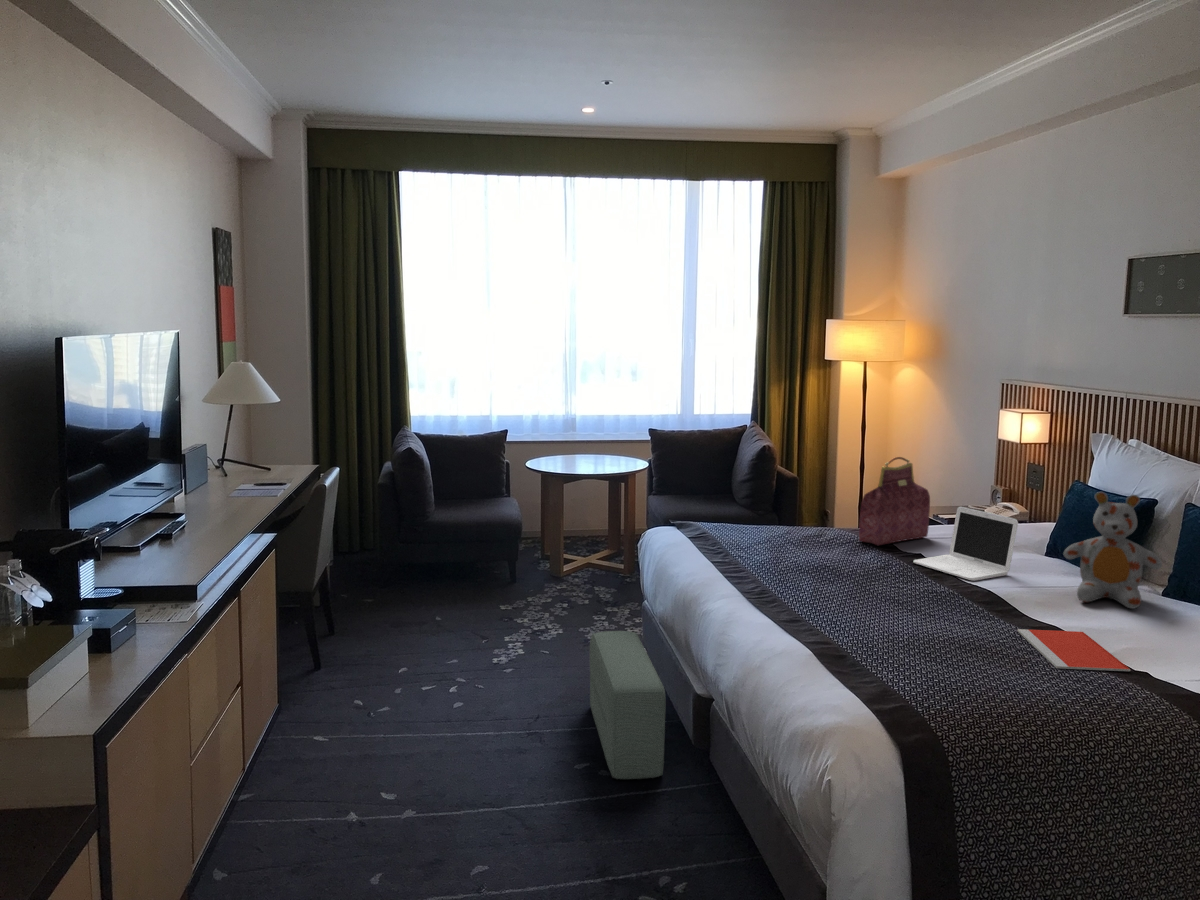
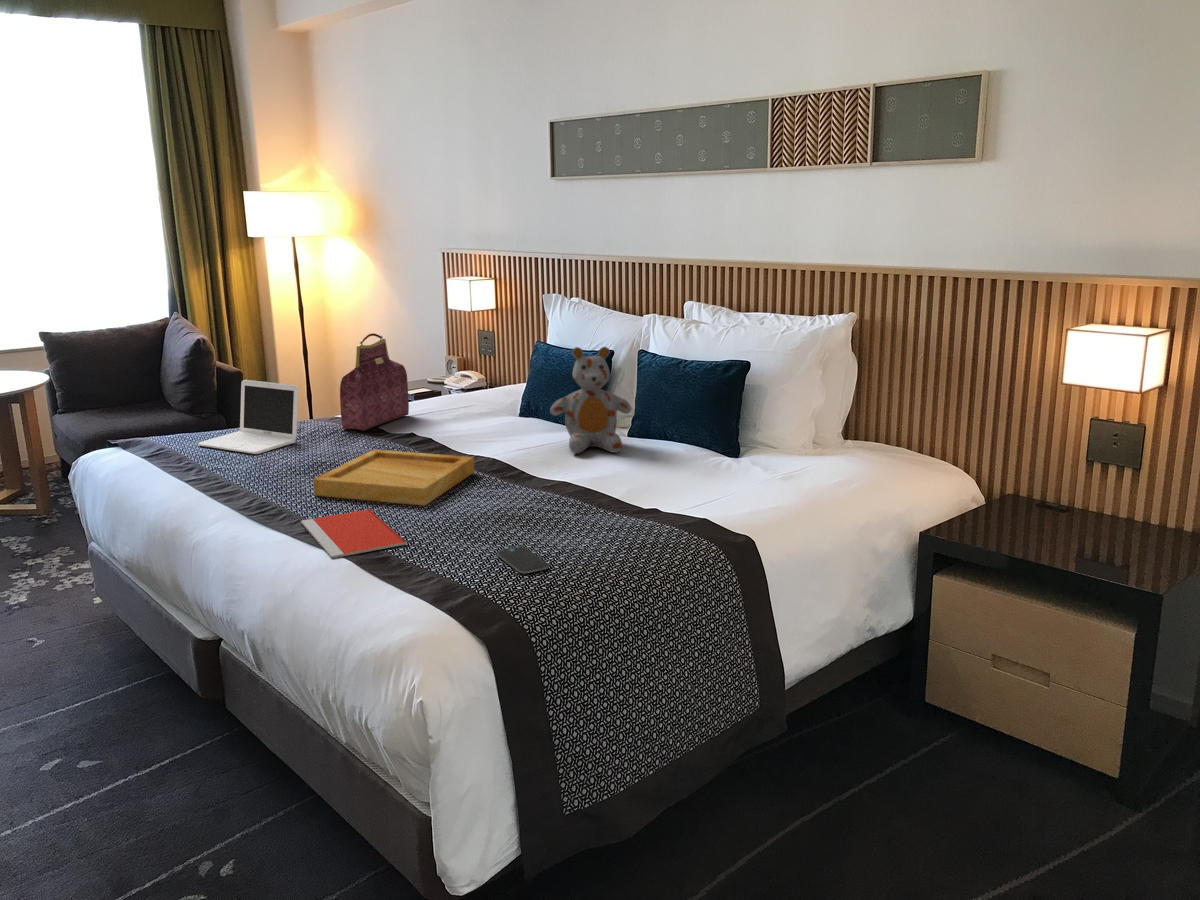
laptop: present [913,507,1018,581] -> present [198,380,298,454]
tray: none [808,563,965,621] -> present [314,450,474,505]
notebook: present [1017,629,1130,671] -> present [301,509,407,558]
pouf: present [590,631,666,779] -> none [26,583,167,769]
smartphone: none [945,674,990,701] -> present [497,547,548,574]

